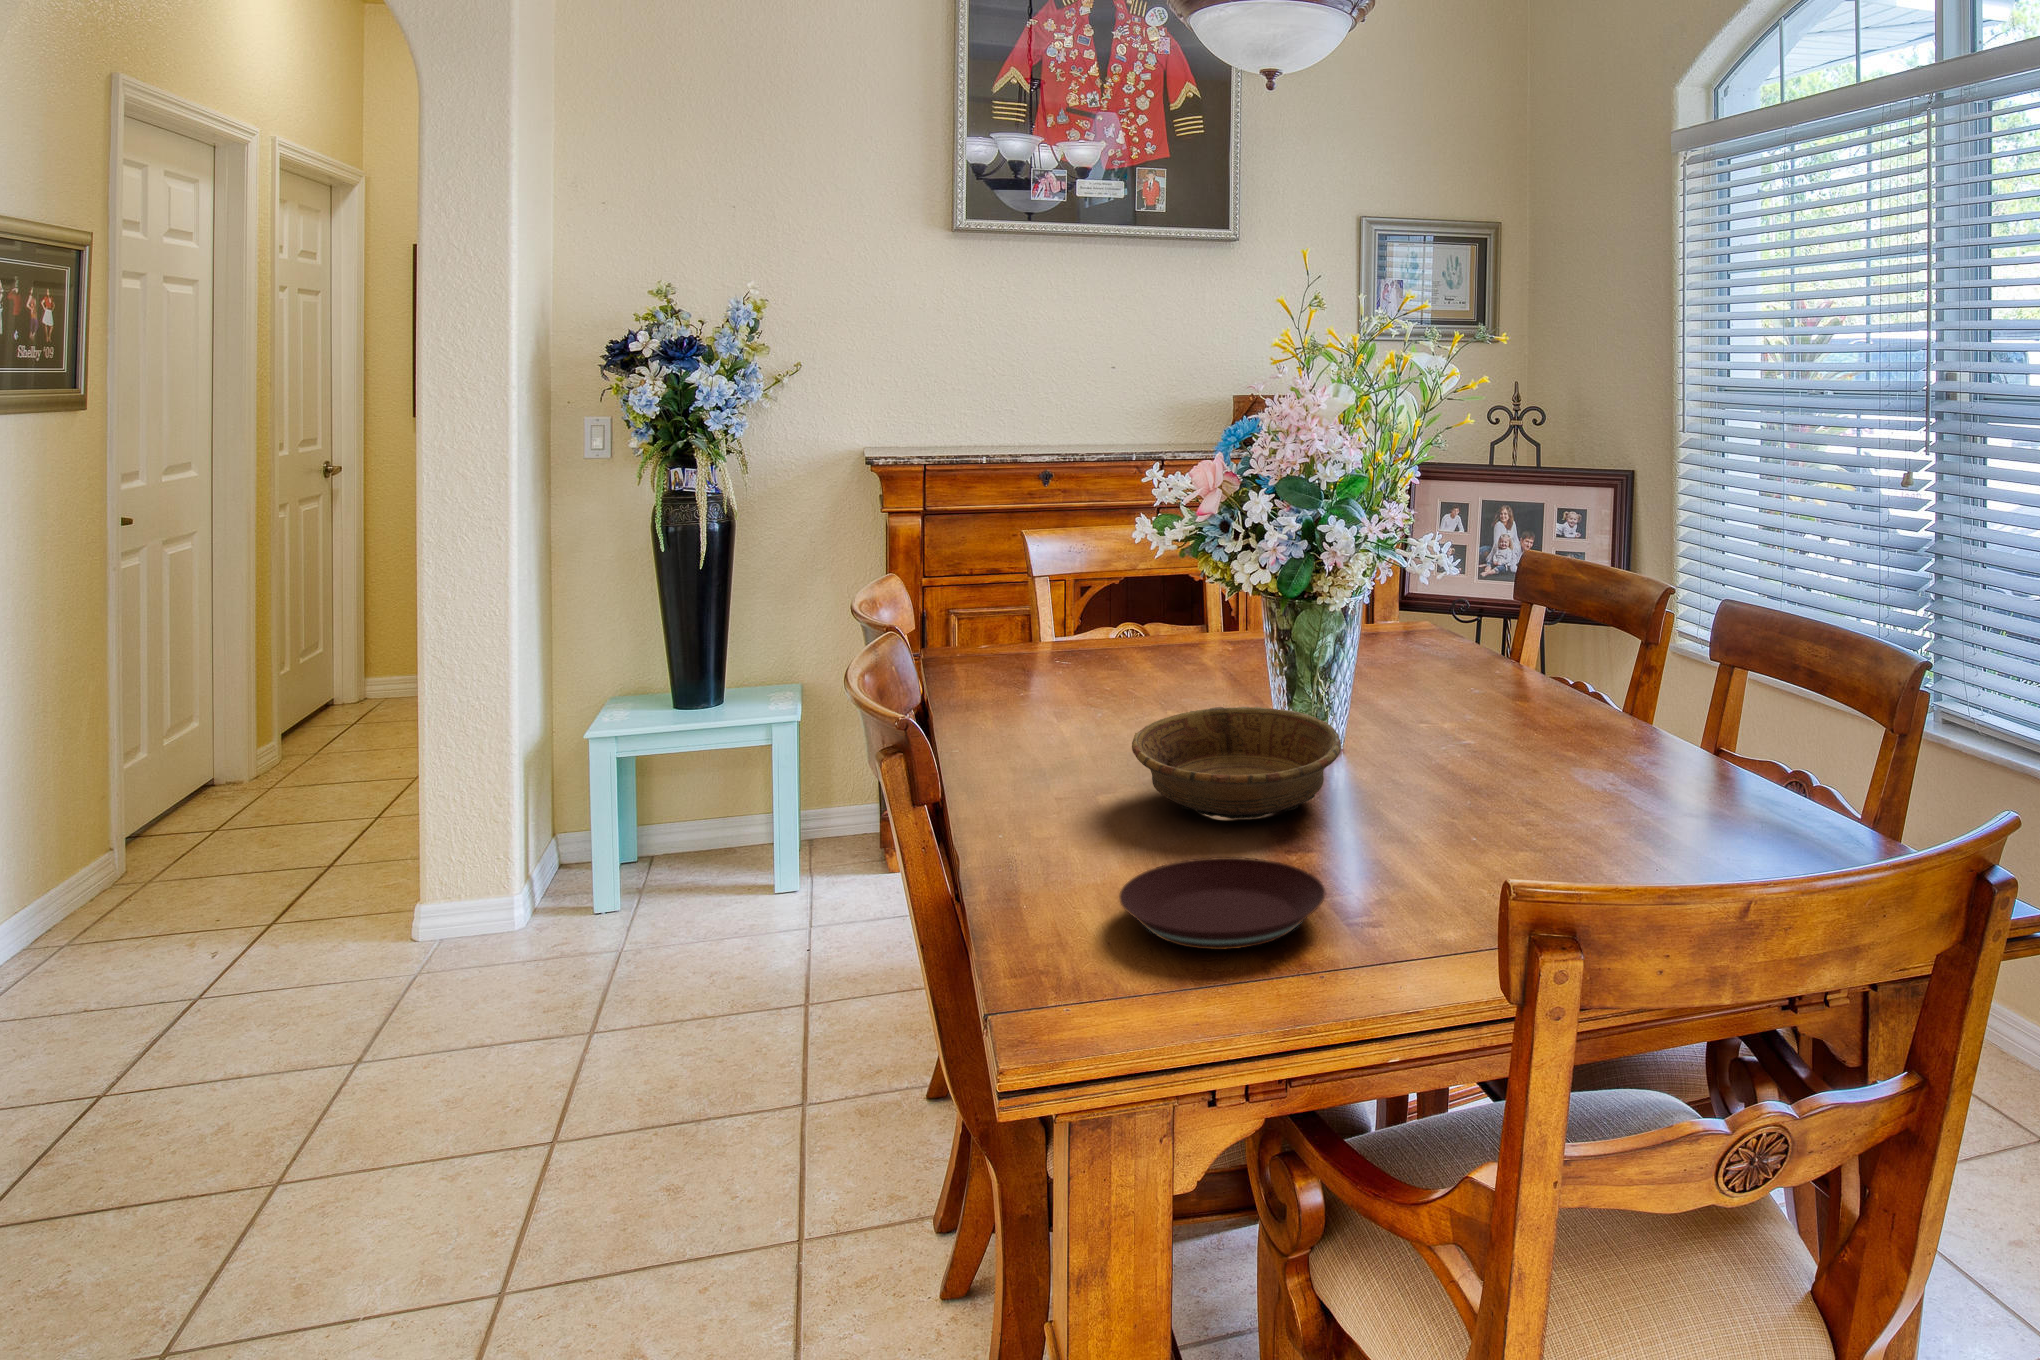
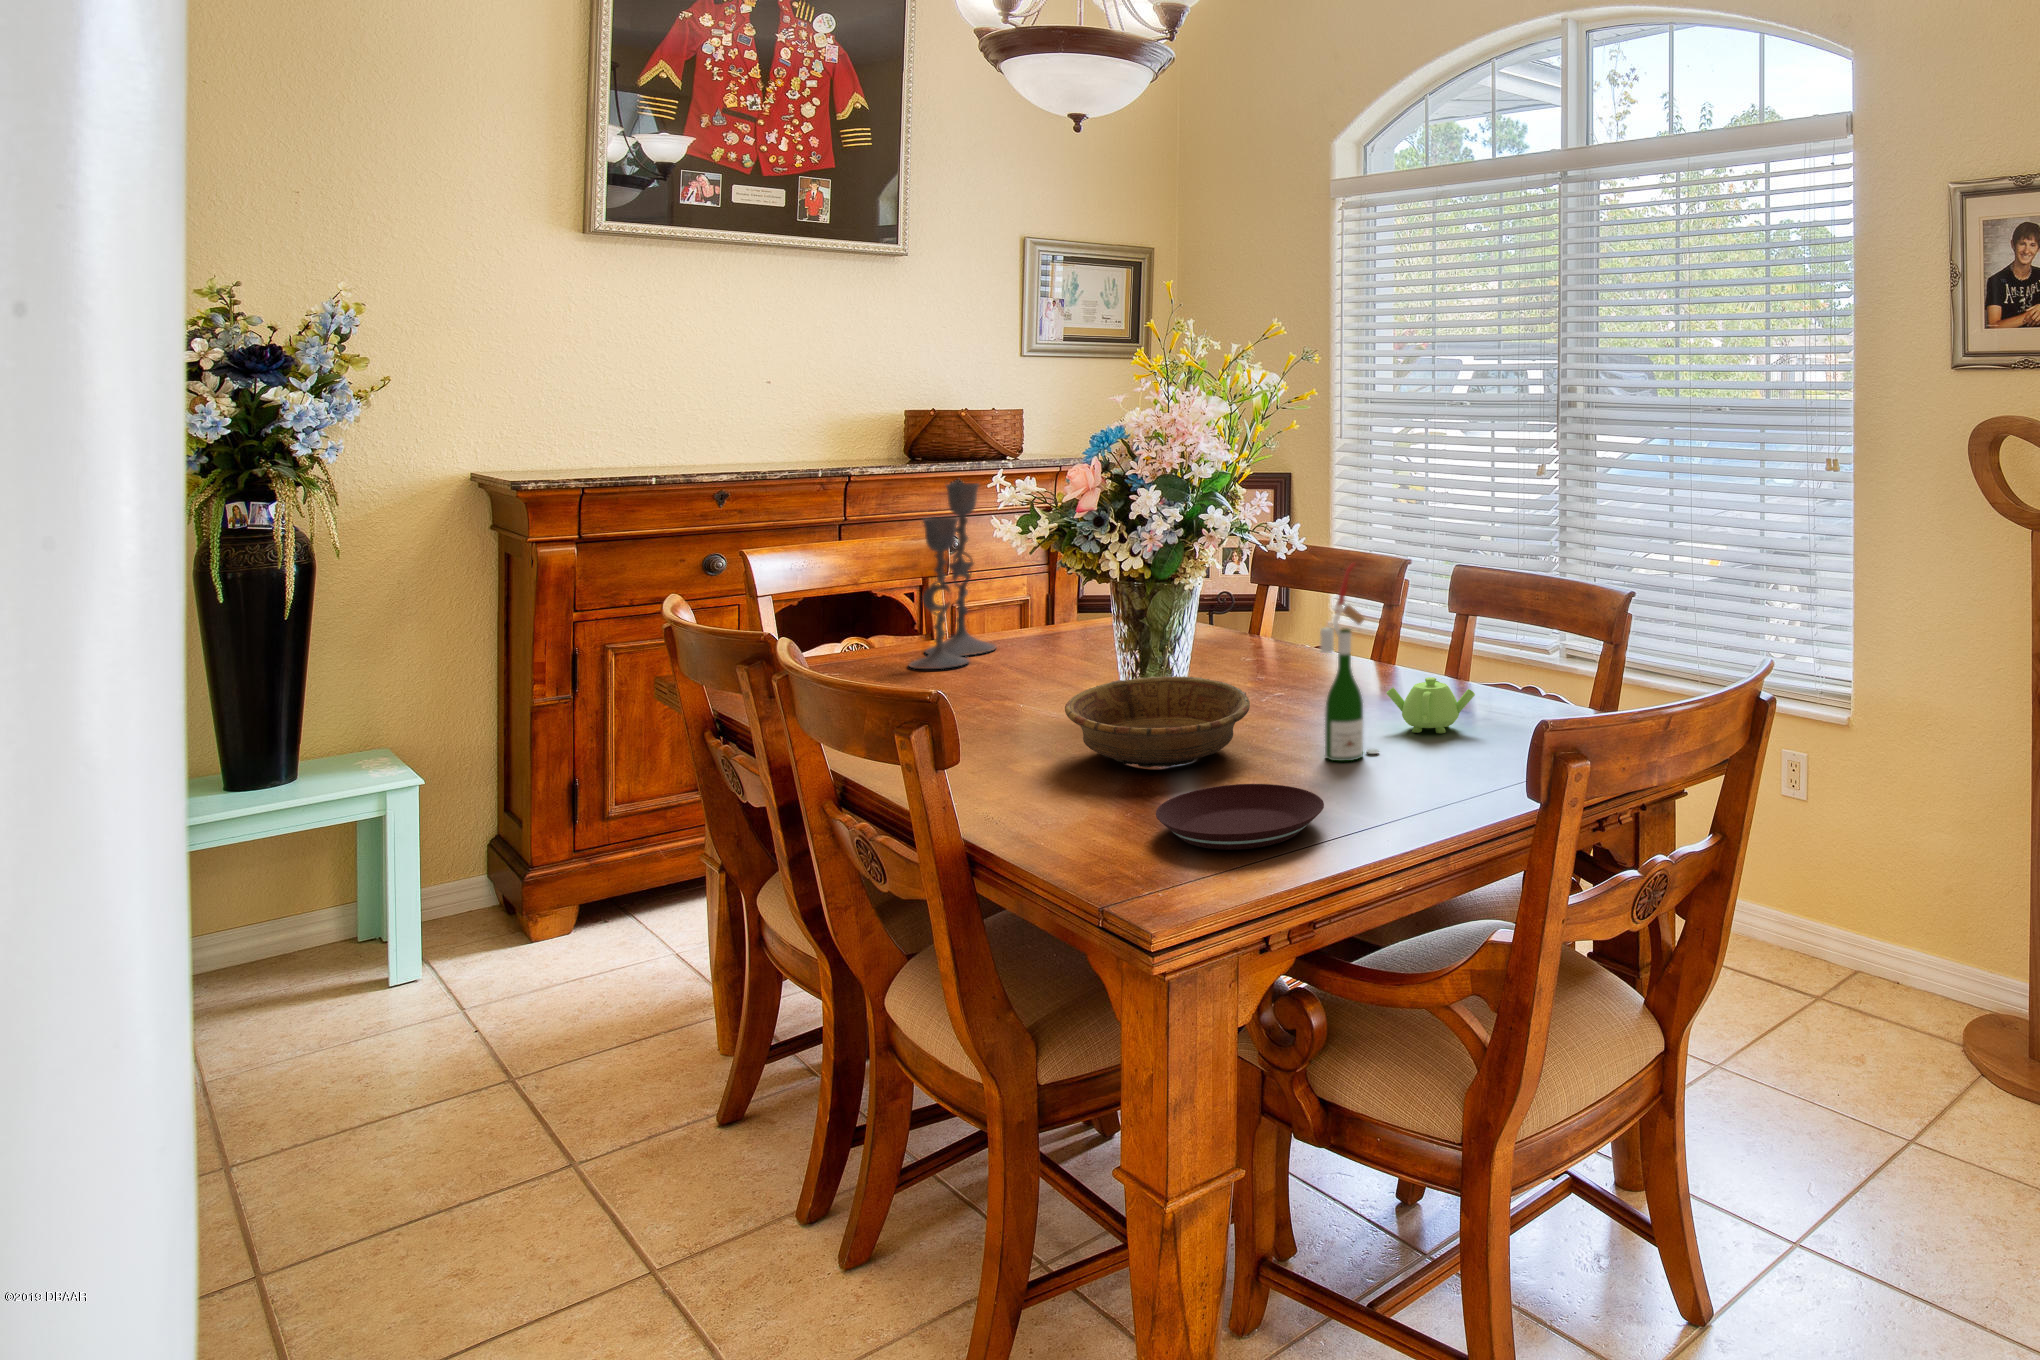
candlestick: none [1114,473,1216,668] -> present [909,483,996,669]
wine bottle: none [1413,592,1487,844] -> present [1320,563,1378,761]
teapot: none [1527,747,1637,823] -> present [1387,677,1475,733]

